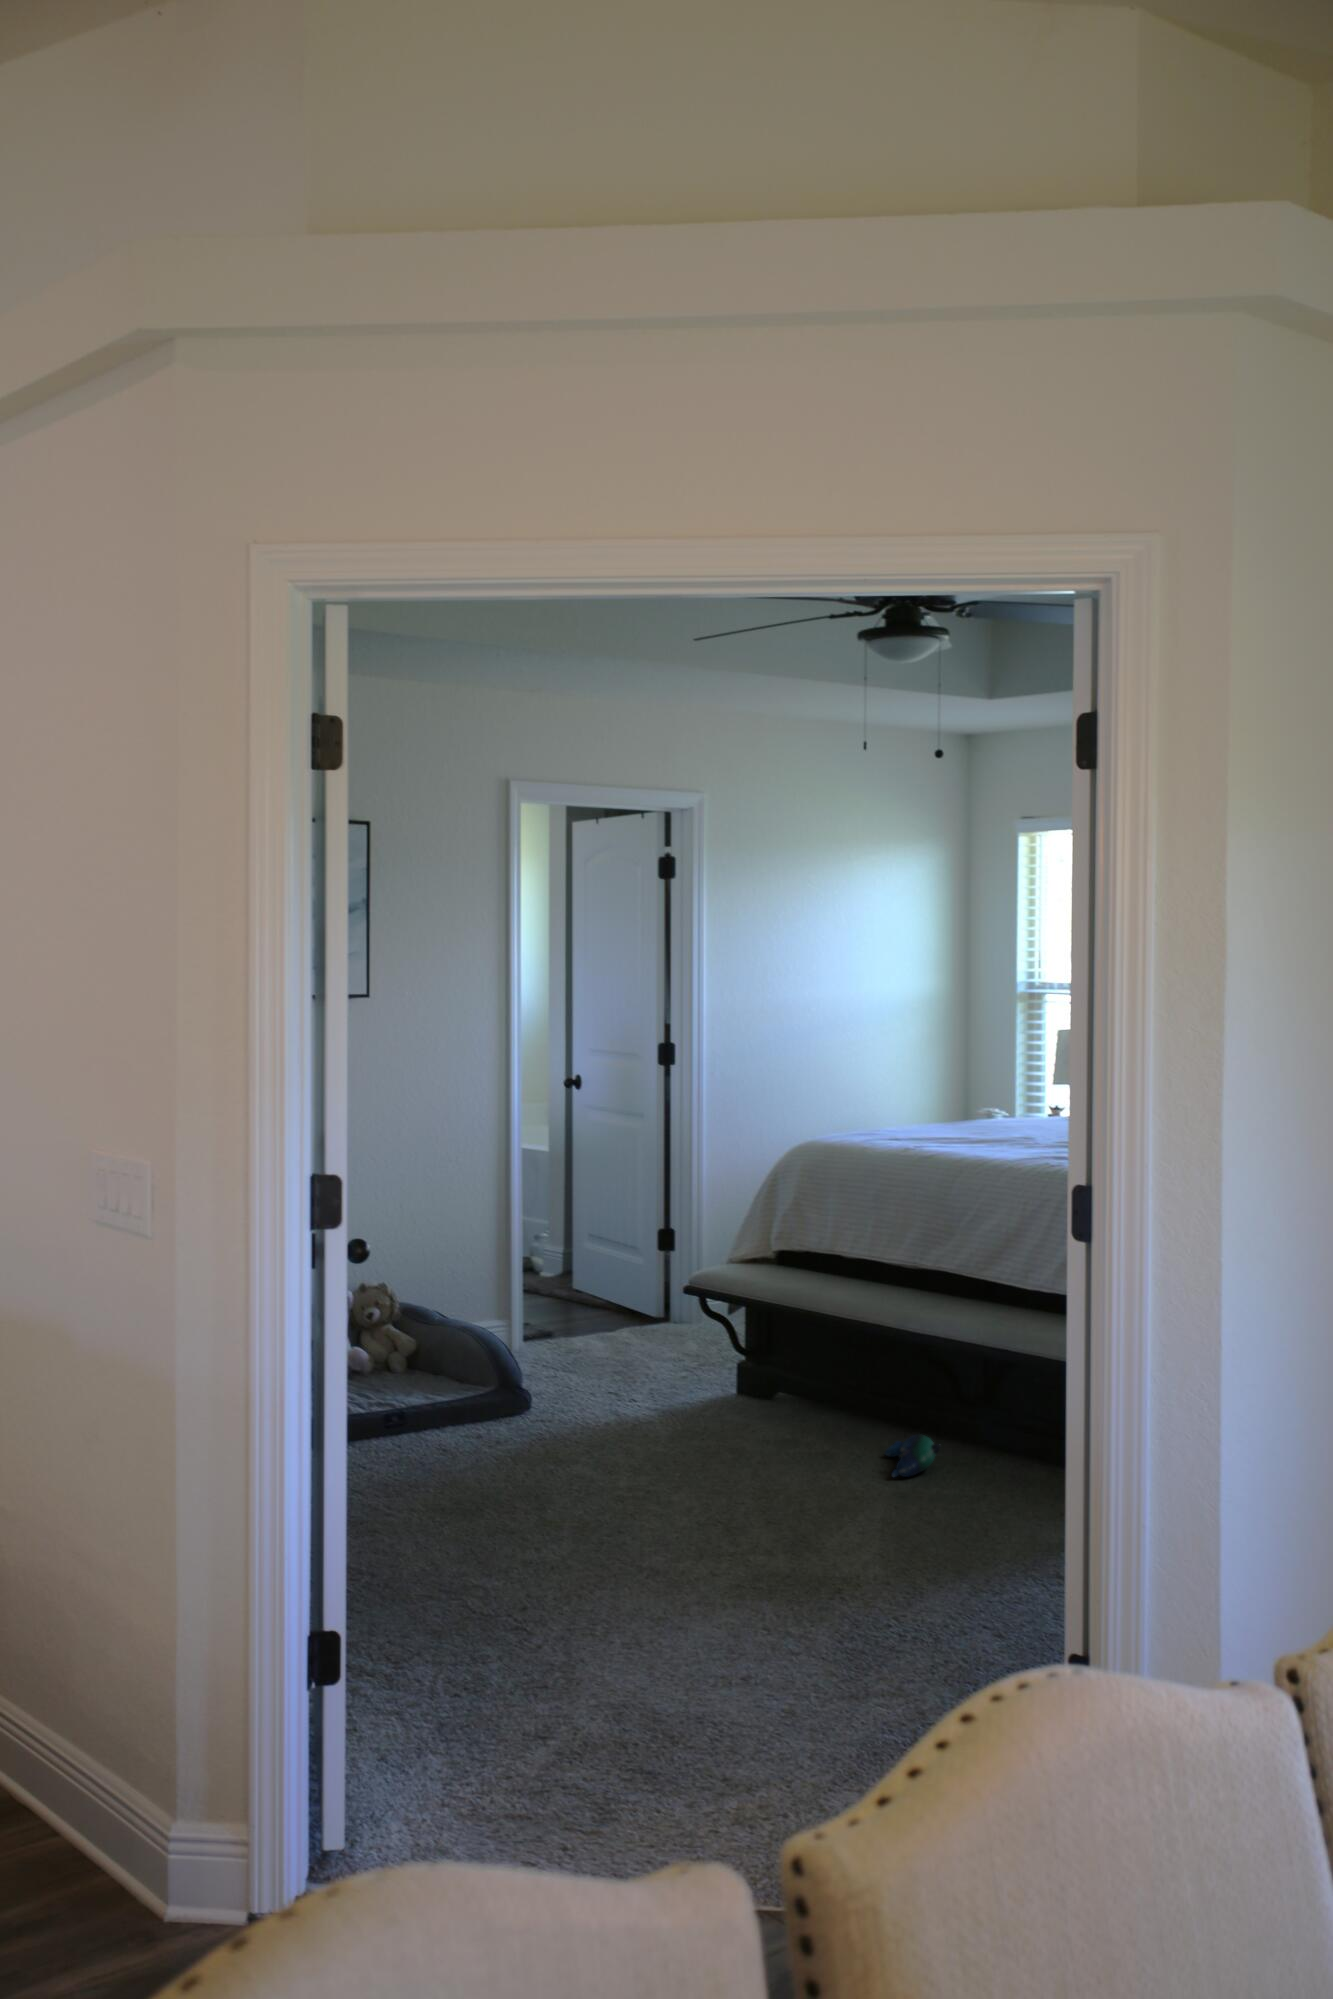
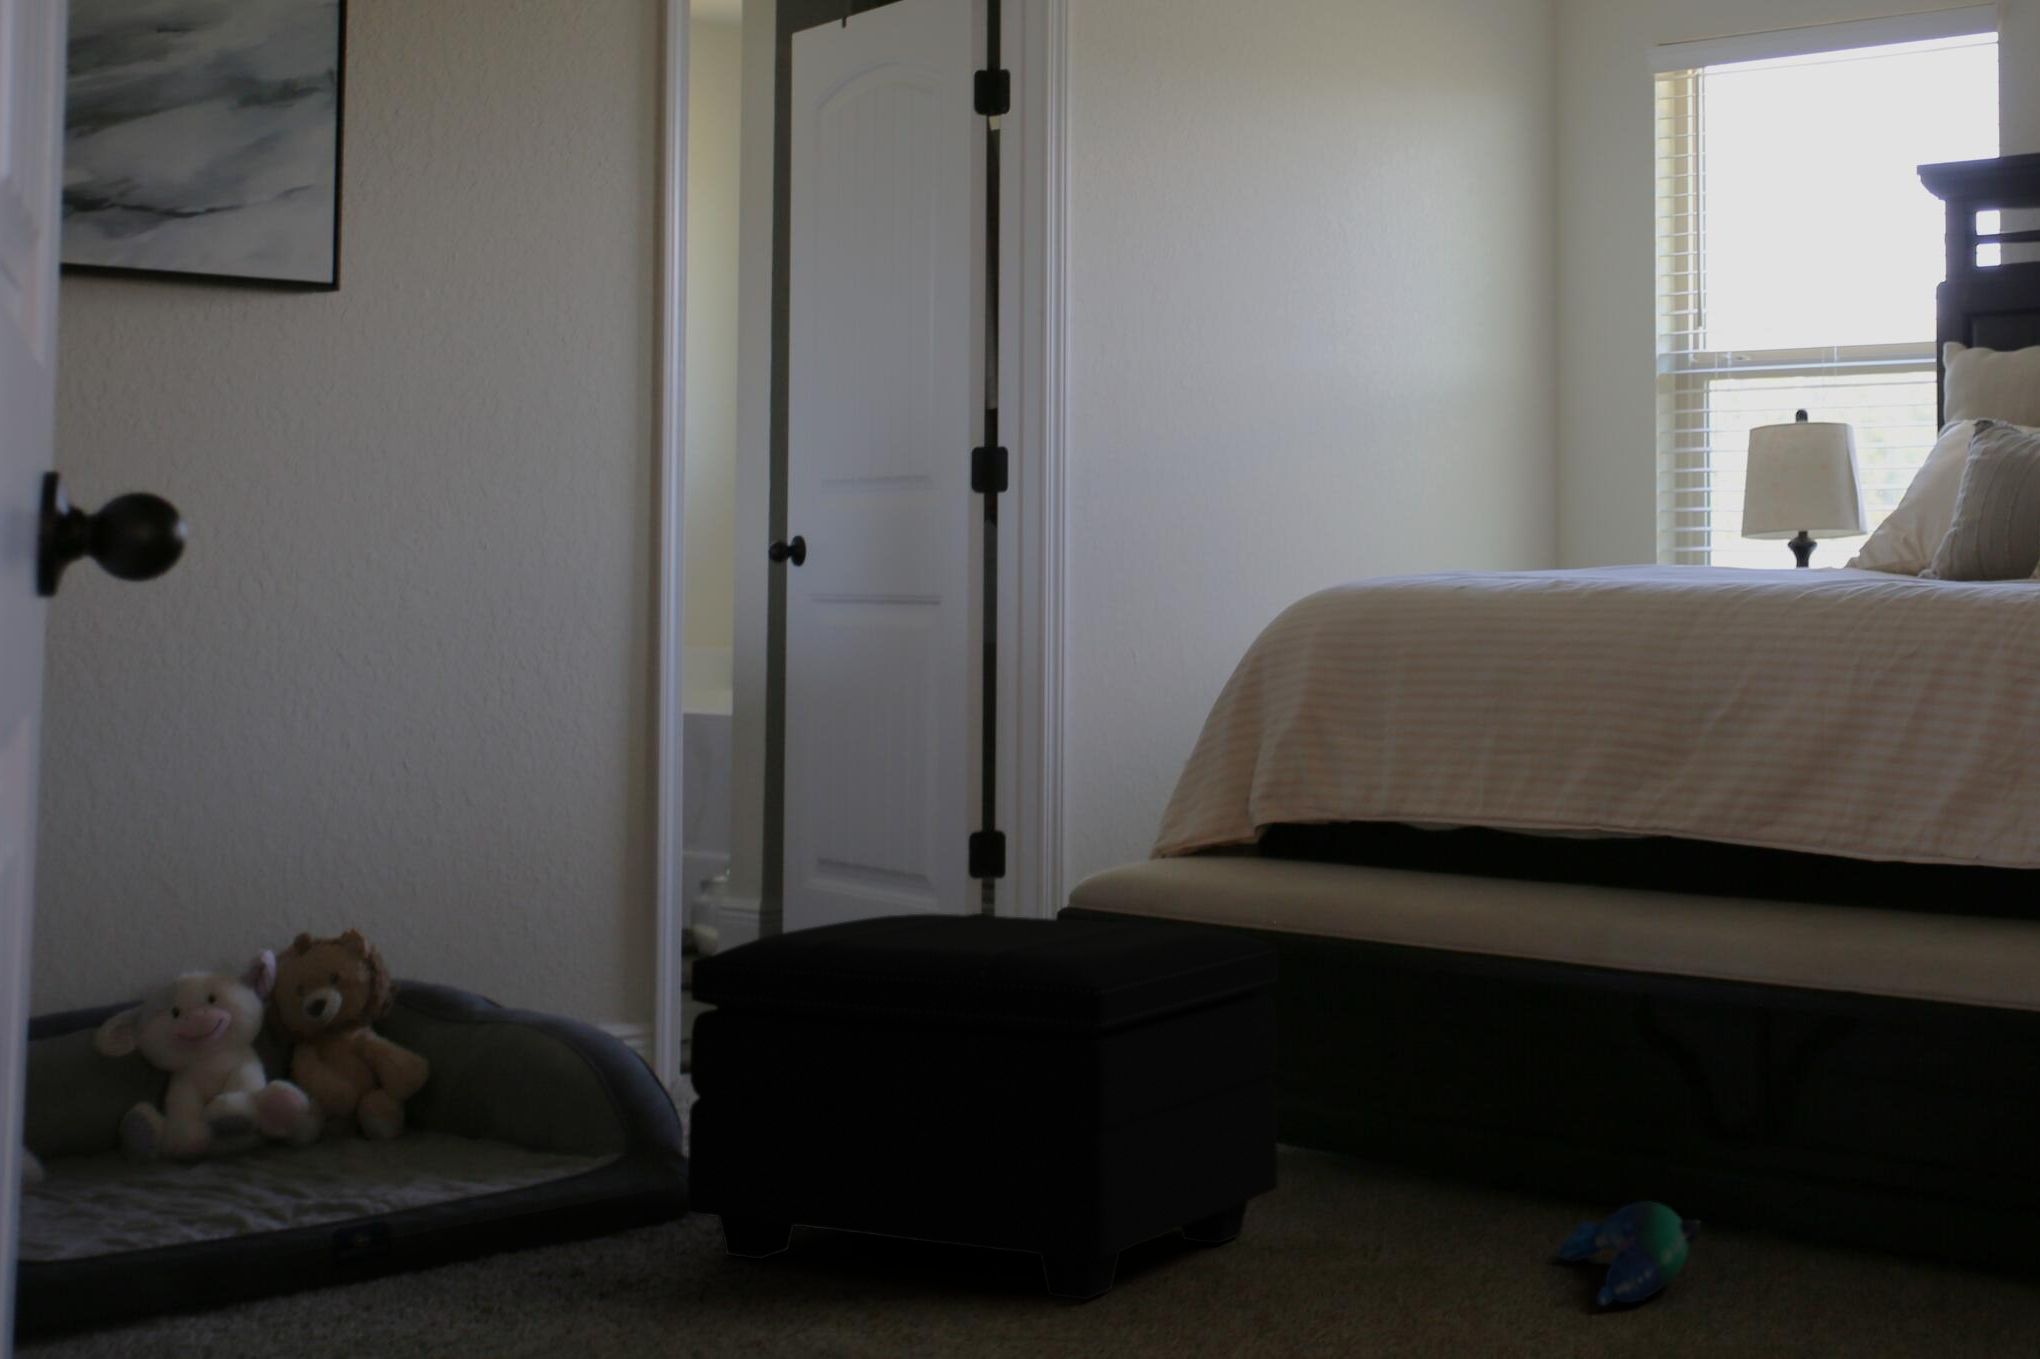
footstool: none [526,1291,770,1461] -> present [687,913,1278,1300]

